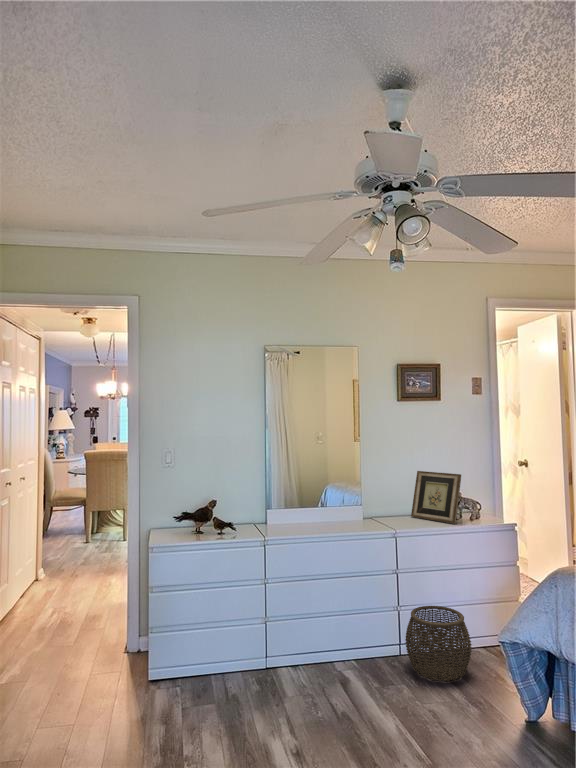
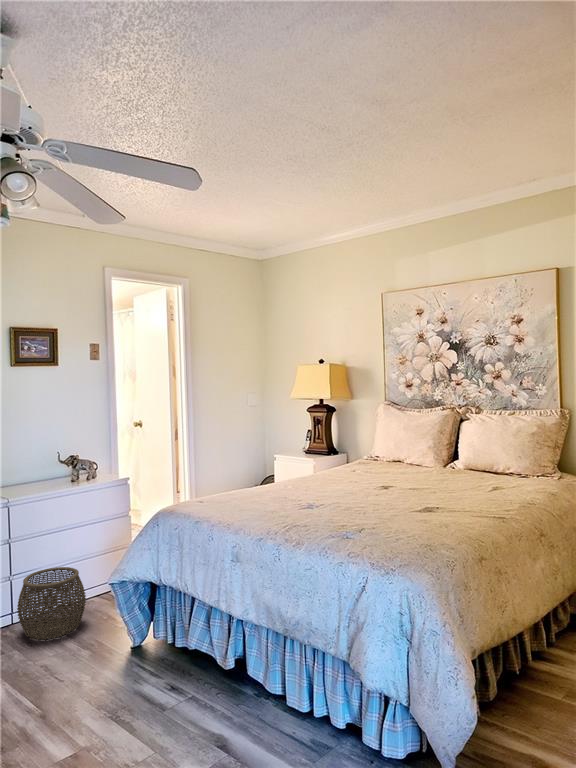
picture frame: present [411,471,461,523] -> none [25,437,79,485]

